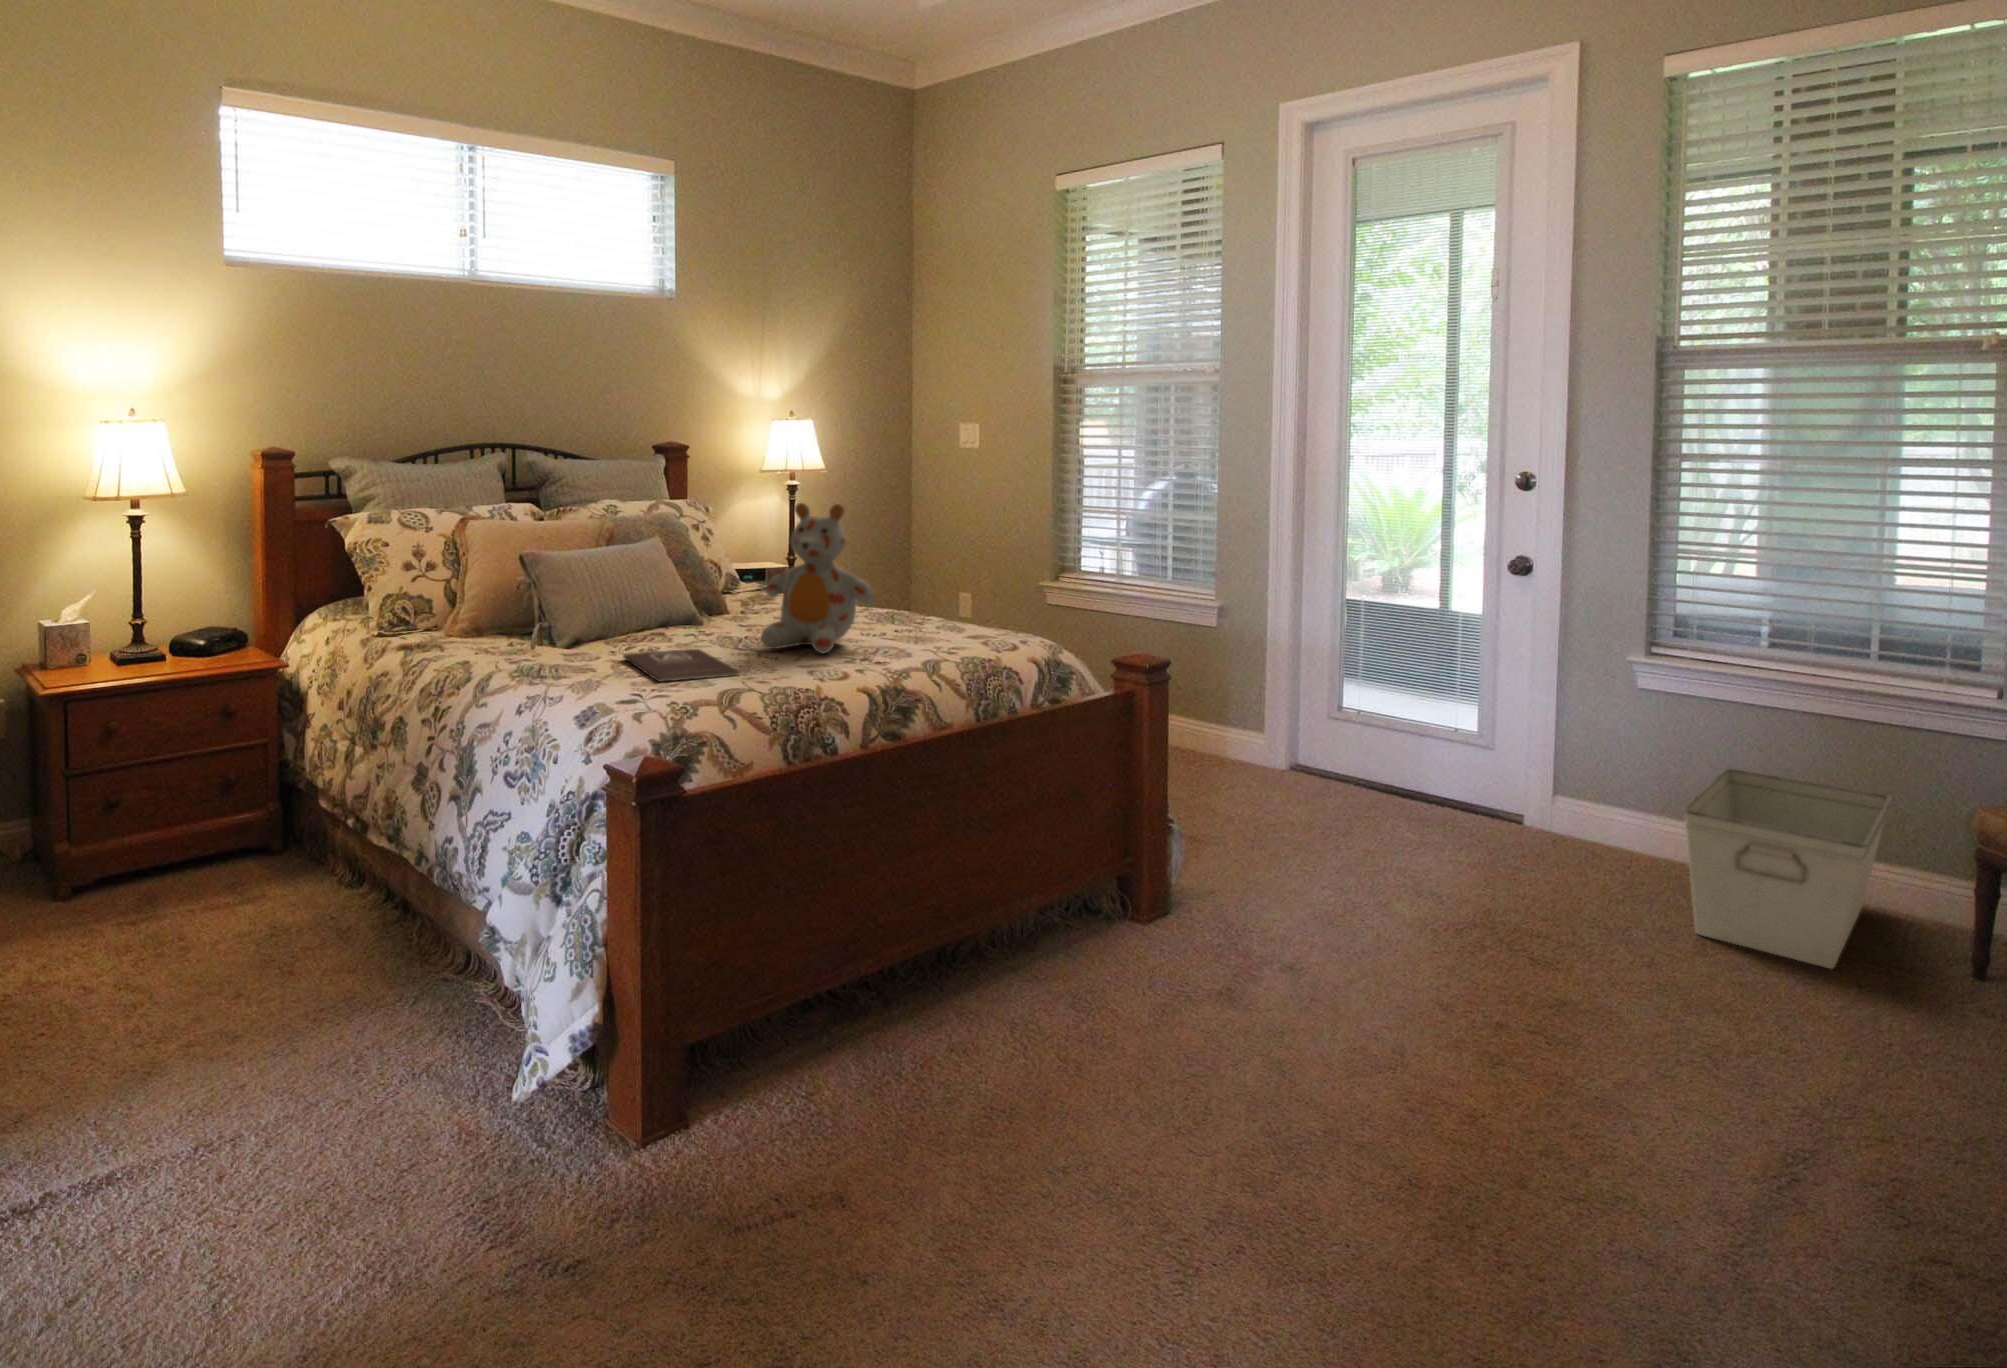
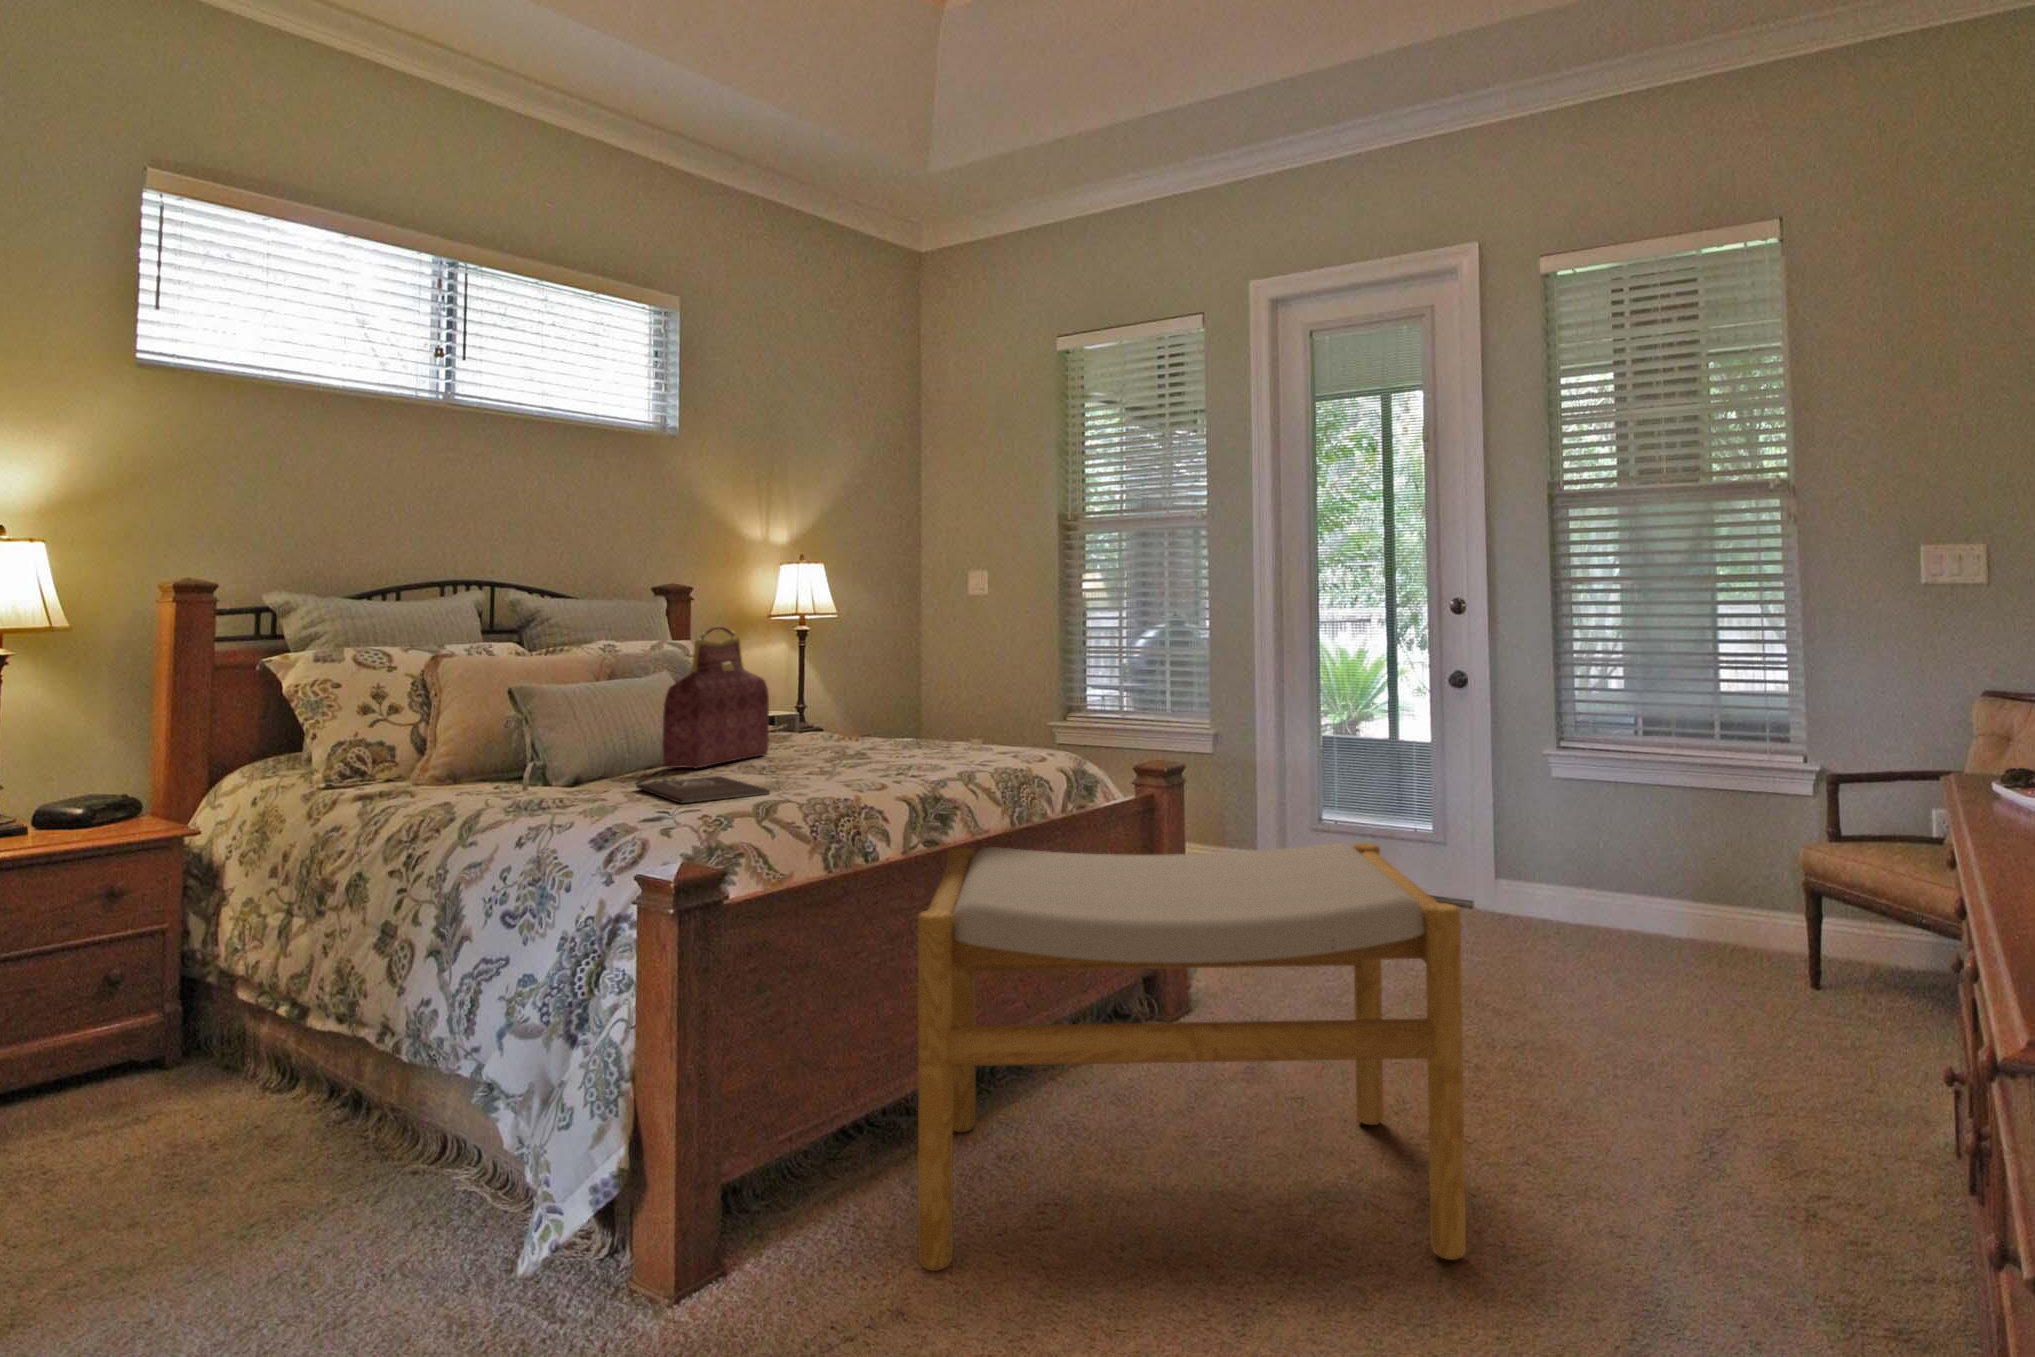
handbag: none [652,499,750,635] -> present [662,626,769,768]
stuffed bear: present [761,503,875,653] -> none [787,623,905,773]
footstool: none [862,741,1474,1254] -> present [918,843,1466,1271]
storage bin: present [1683,768,1892,969] -> none [1601,842,1744,996]

